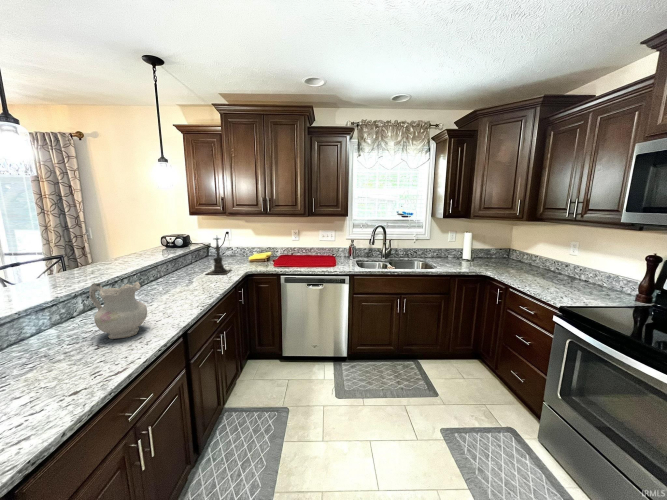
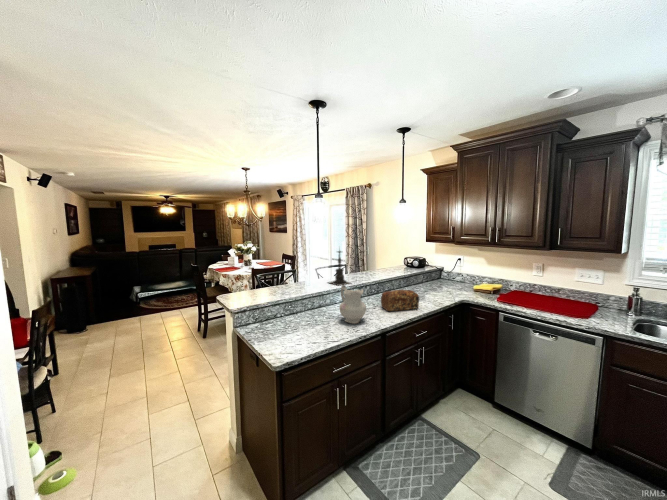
candle holder: present [207,237,231,275] -> present [329,250,350,286]
bread loaf: none [156,272,209,305] -> present [381,290,419,311]

